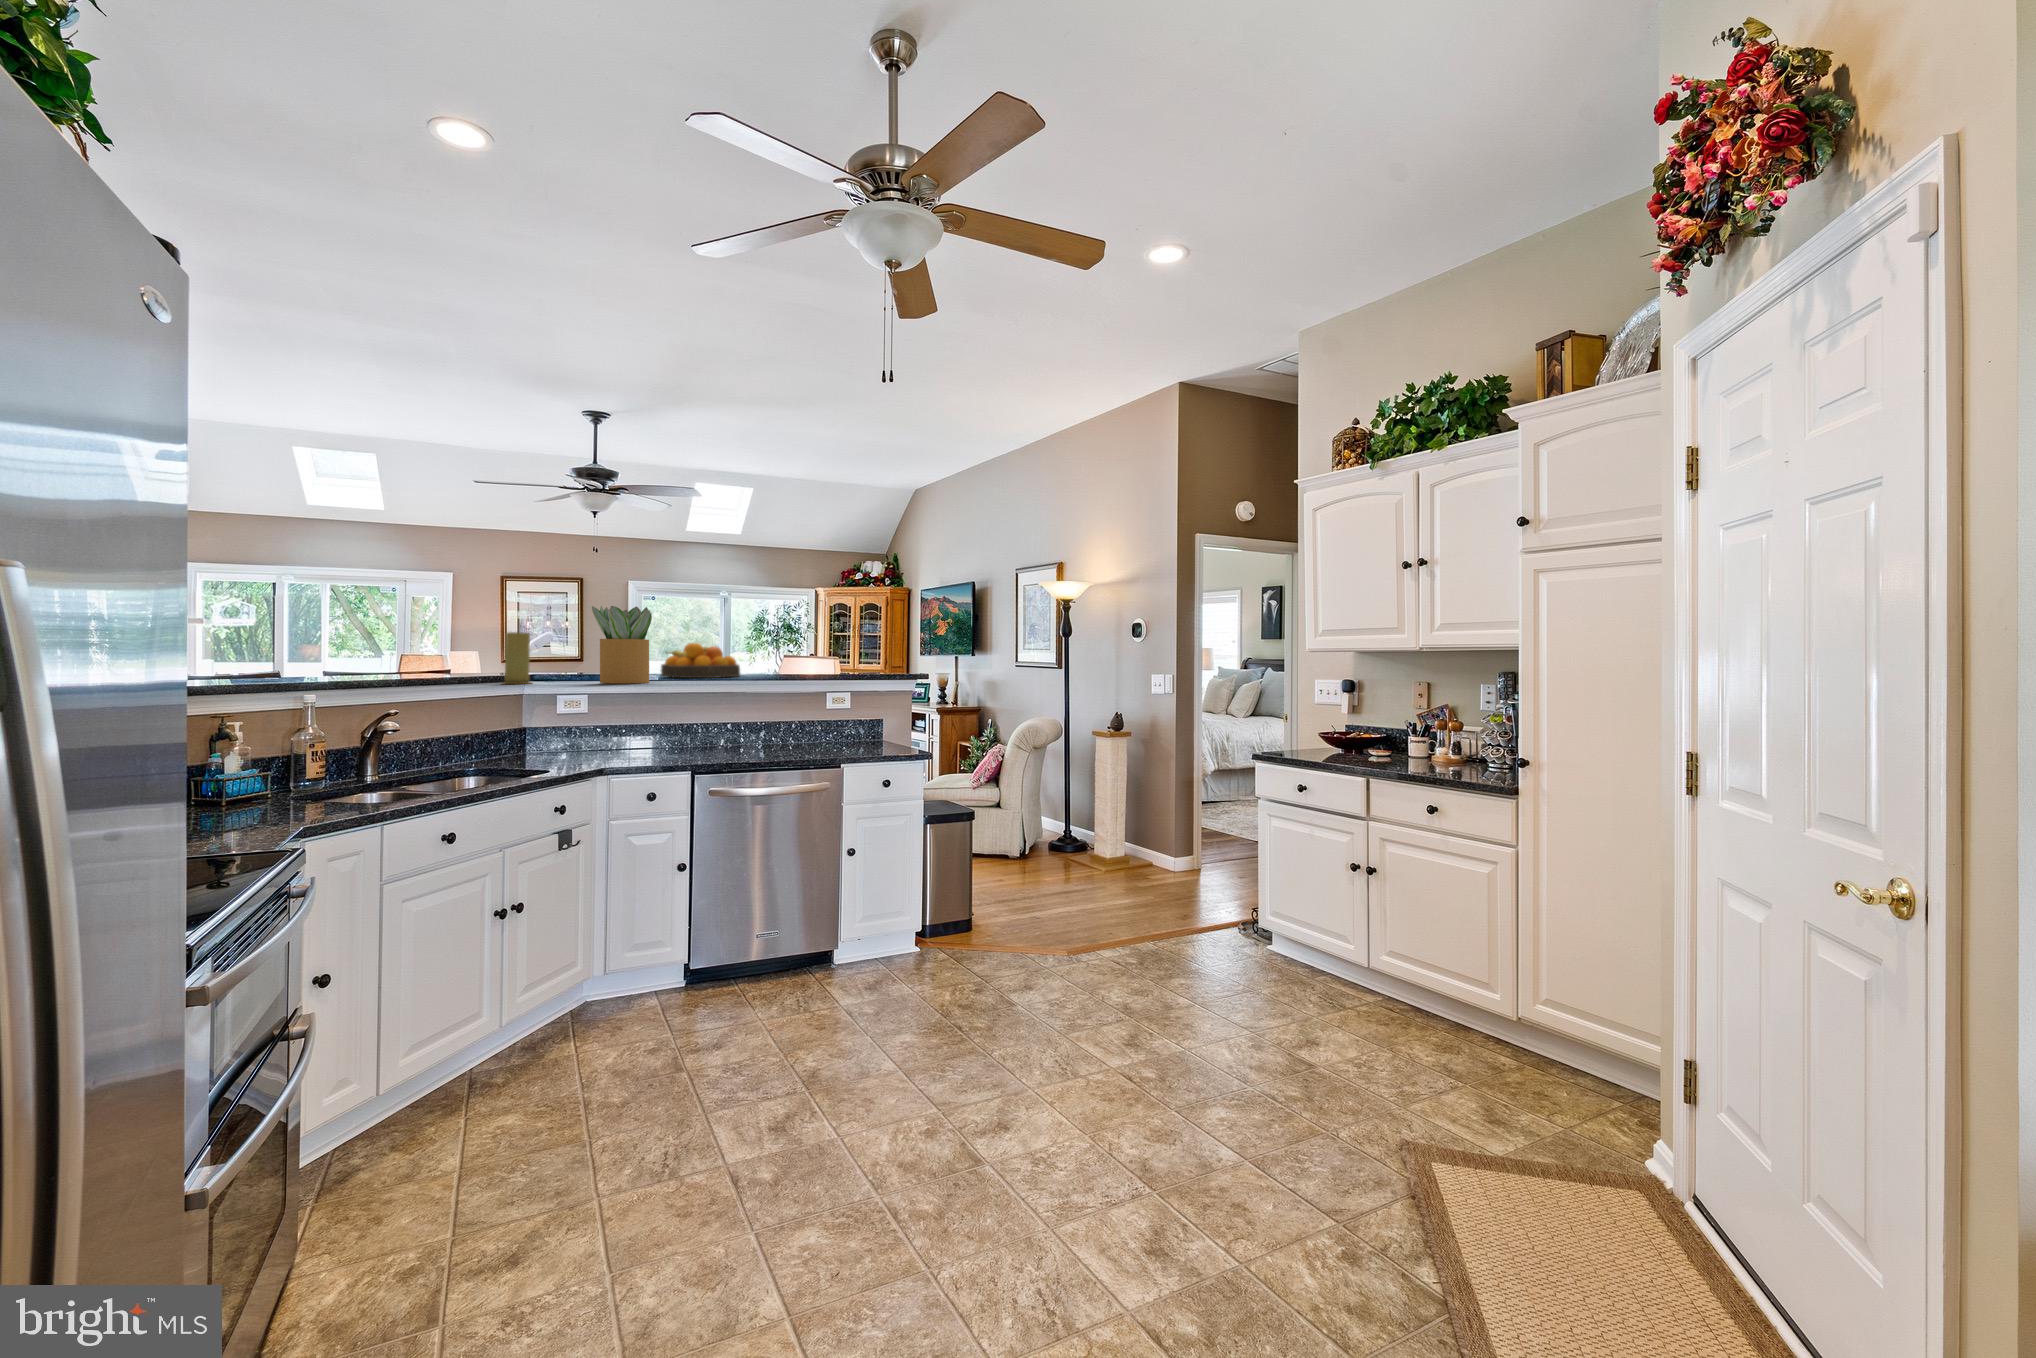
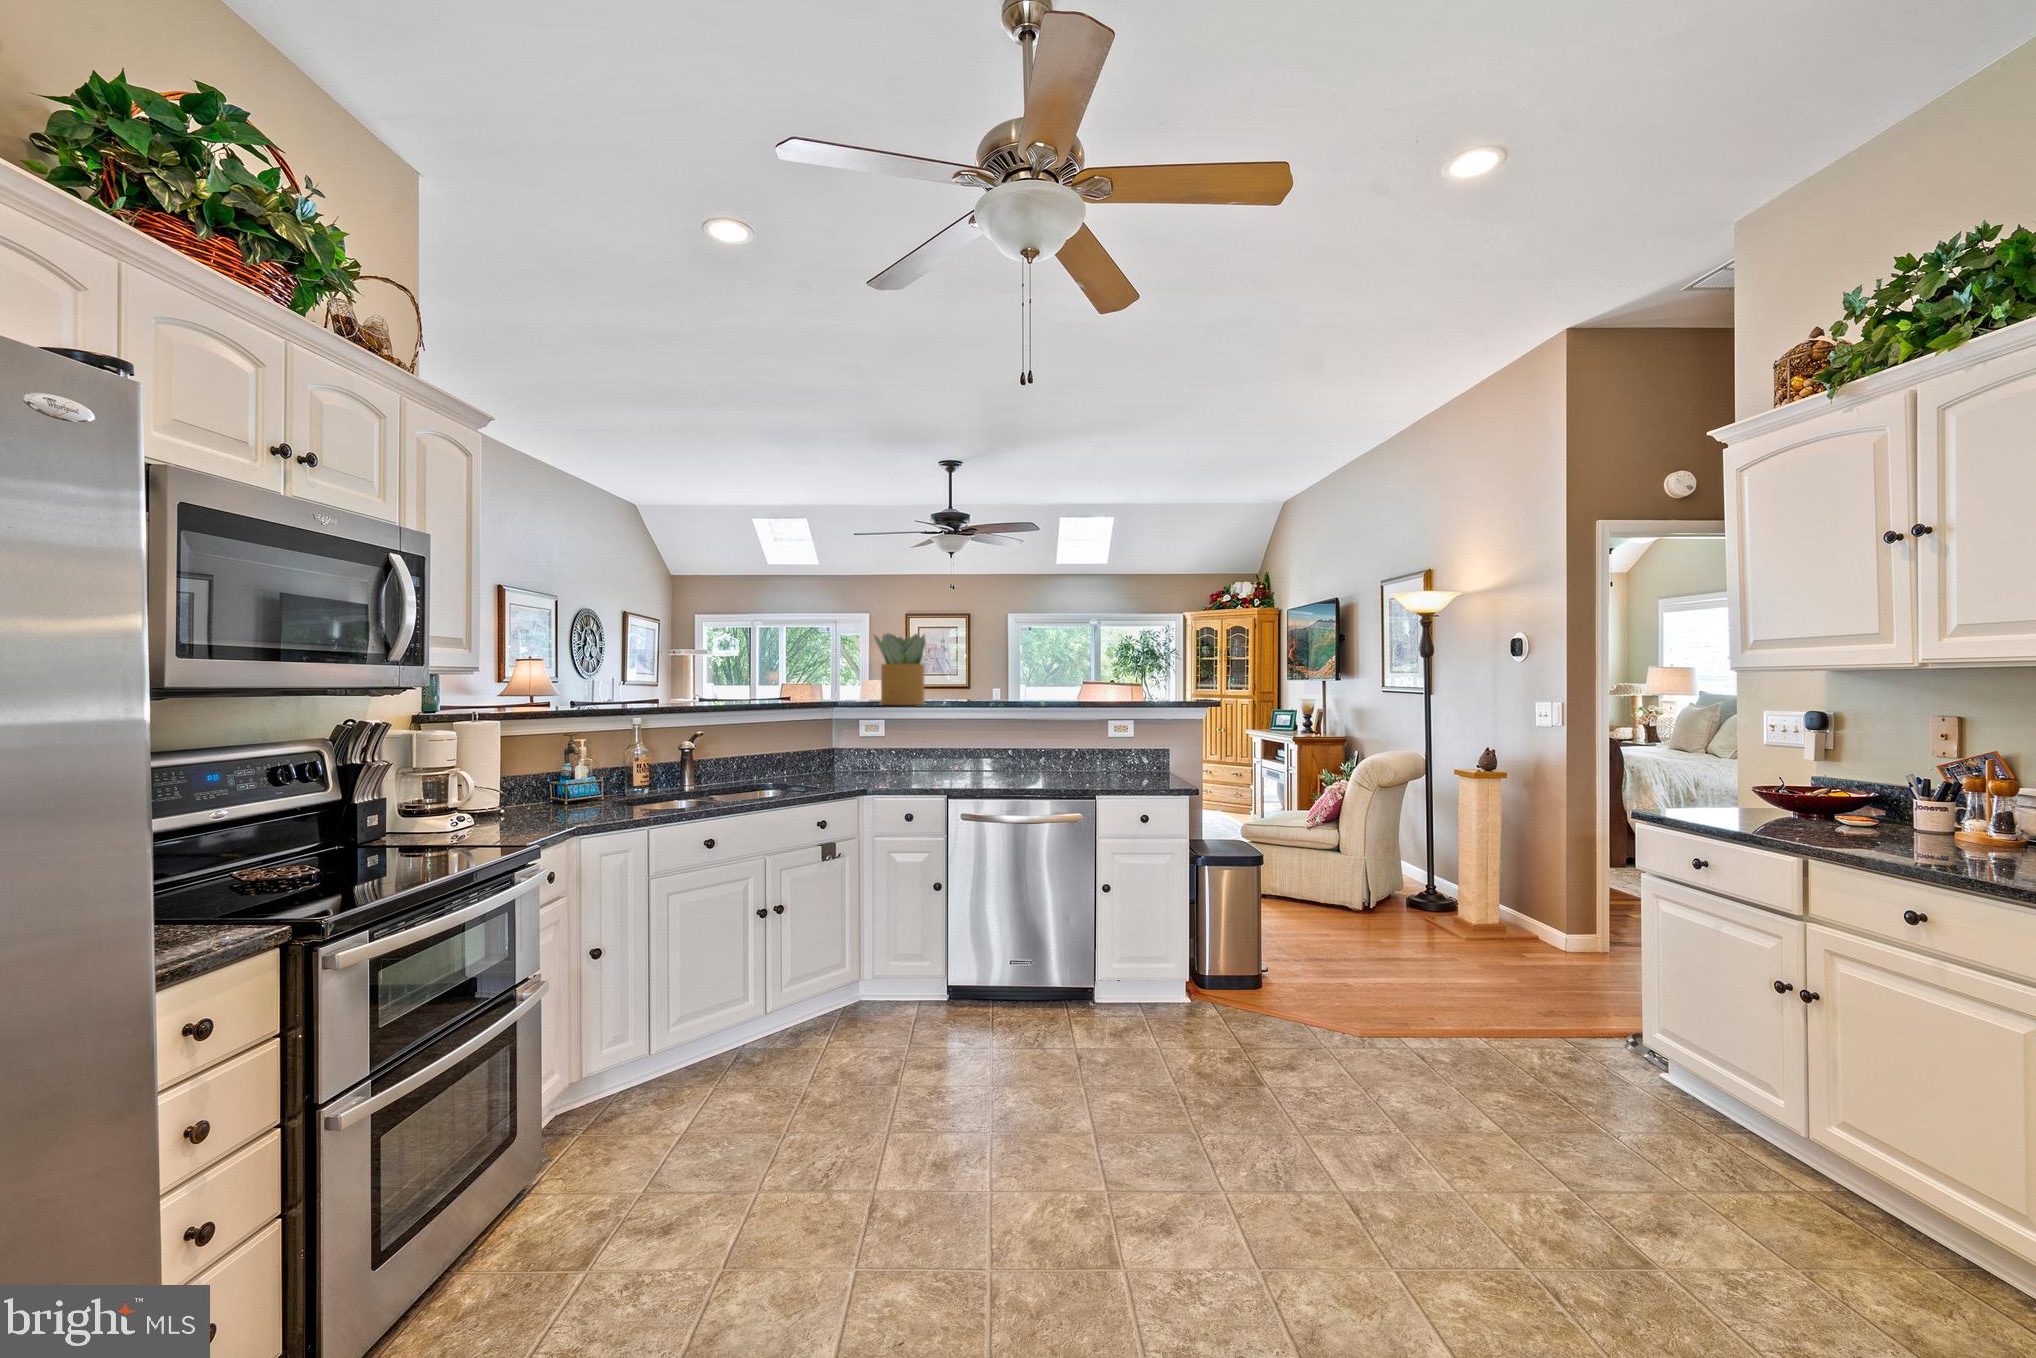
candle: present [504,632,530,684] -> none [810,659,837,705]
fruit bowl: present [661,643,740,678] -> none [959,668,1030,701]

